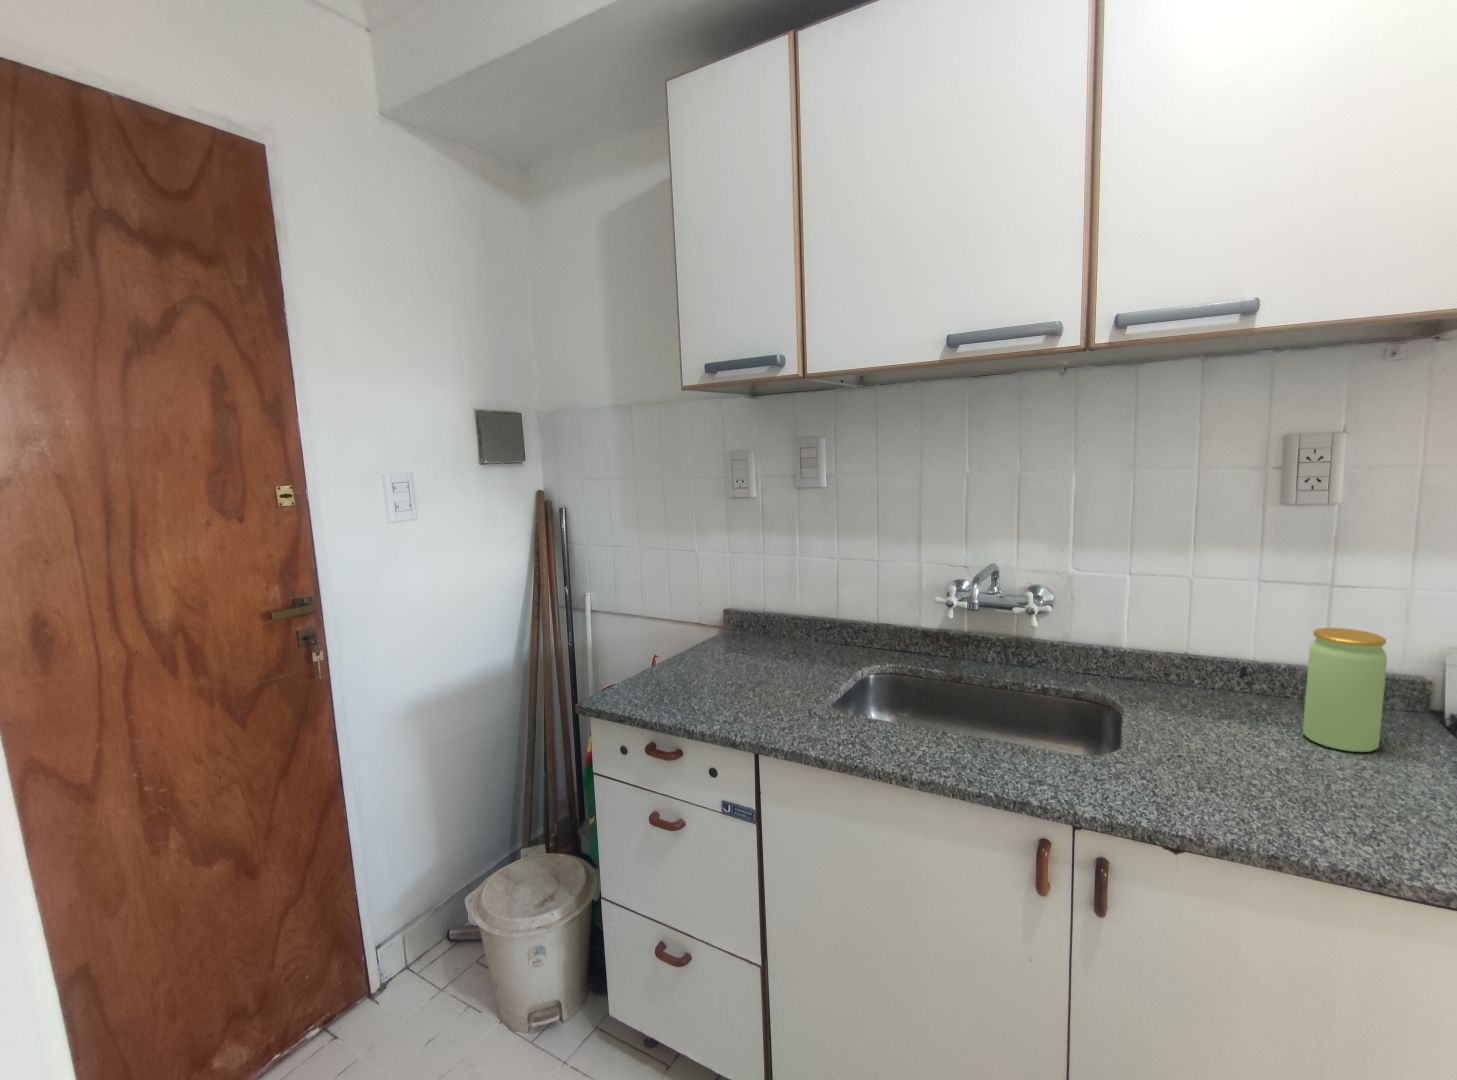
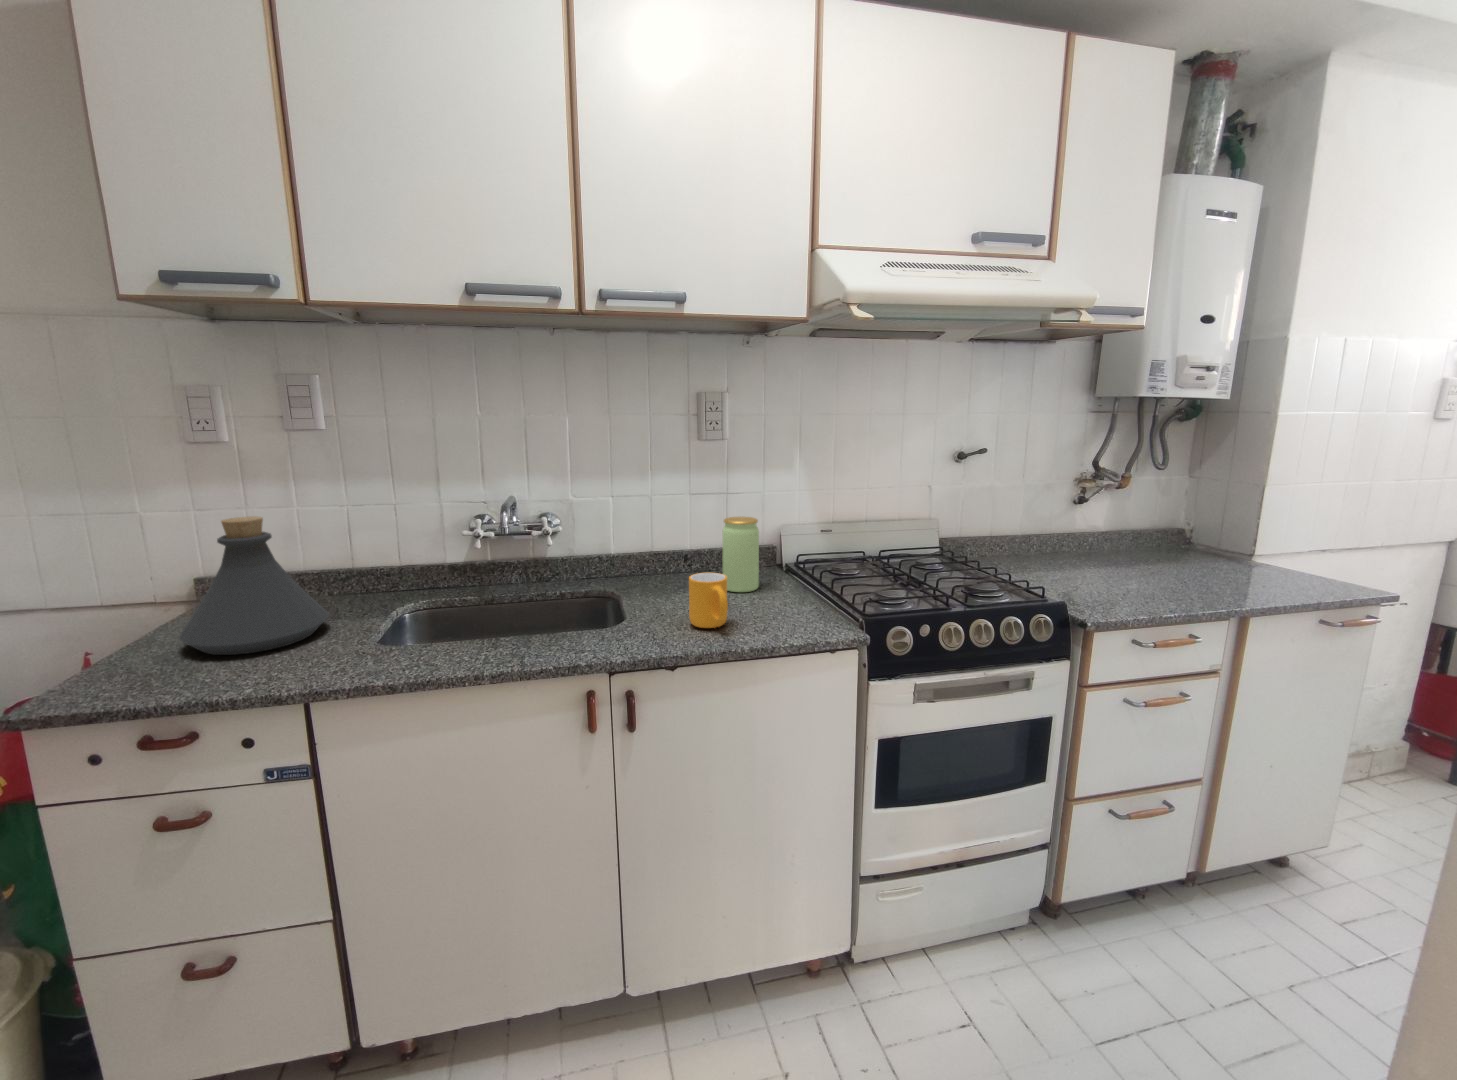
bottle: none [691,566,802,689] -> present [179,516,329,655]
mug: none [1221,712,1299,804] -> present [689,573,728,628]

